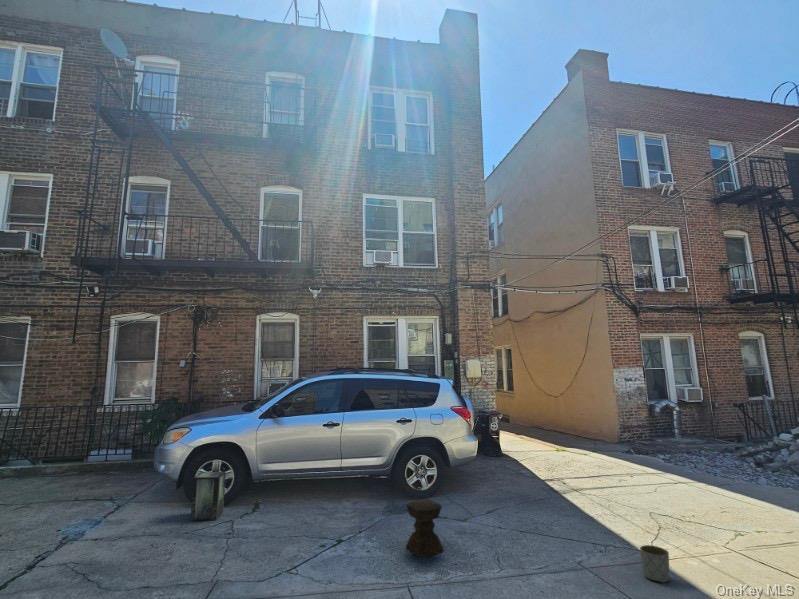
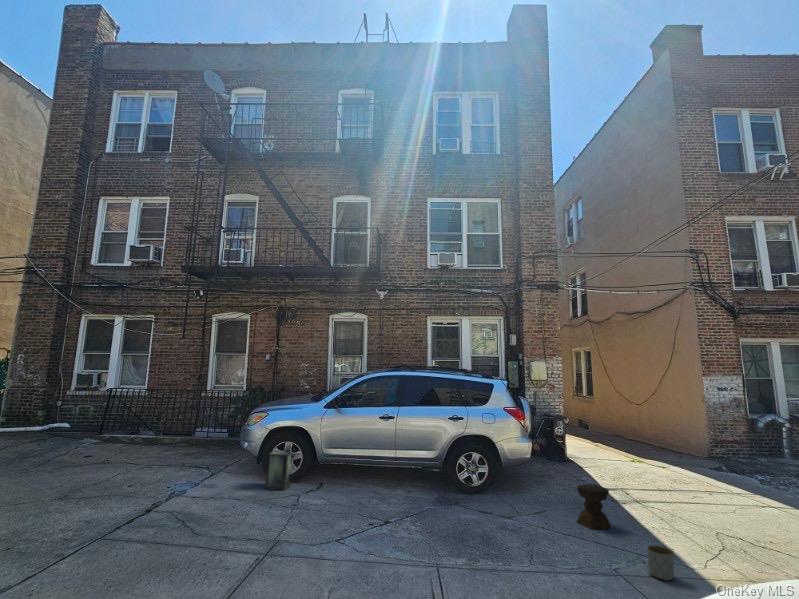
stool: present [406,499,444,557] -> present [577,484,611,530]

